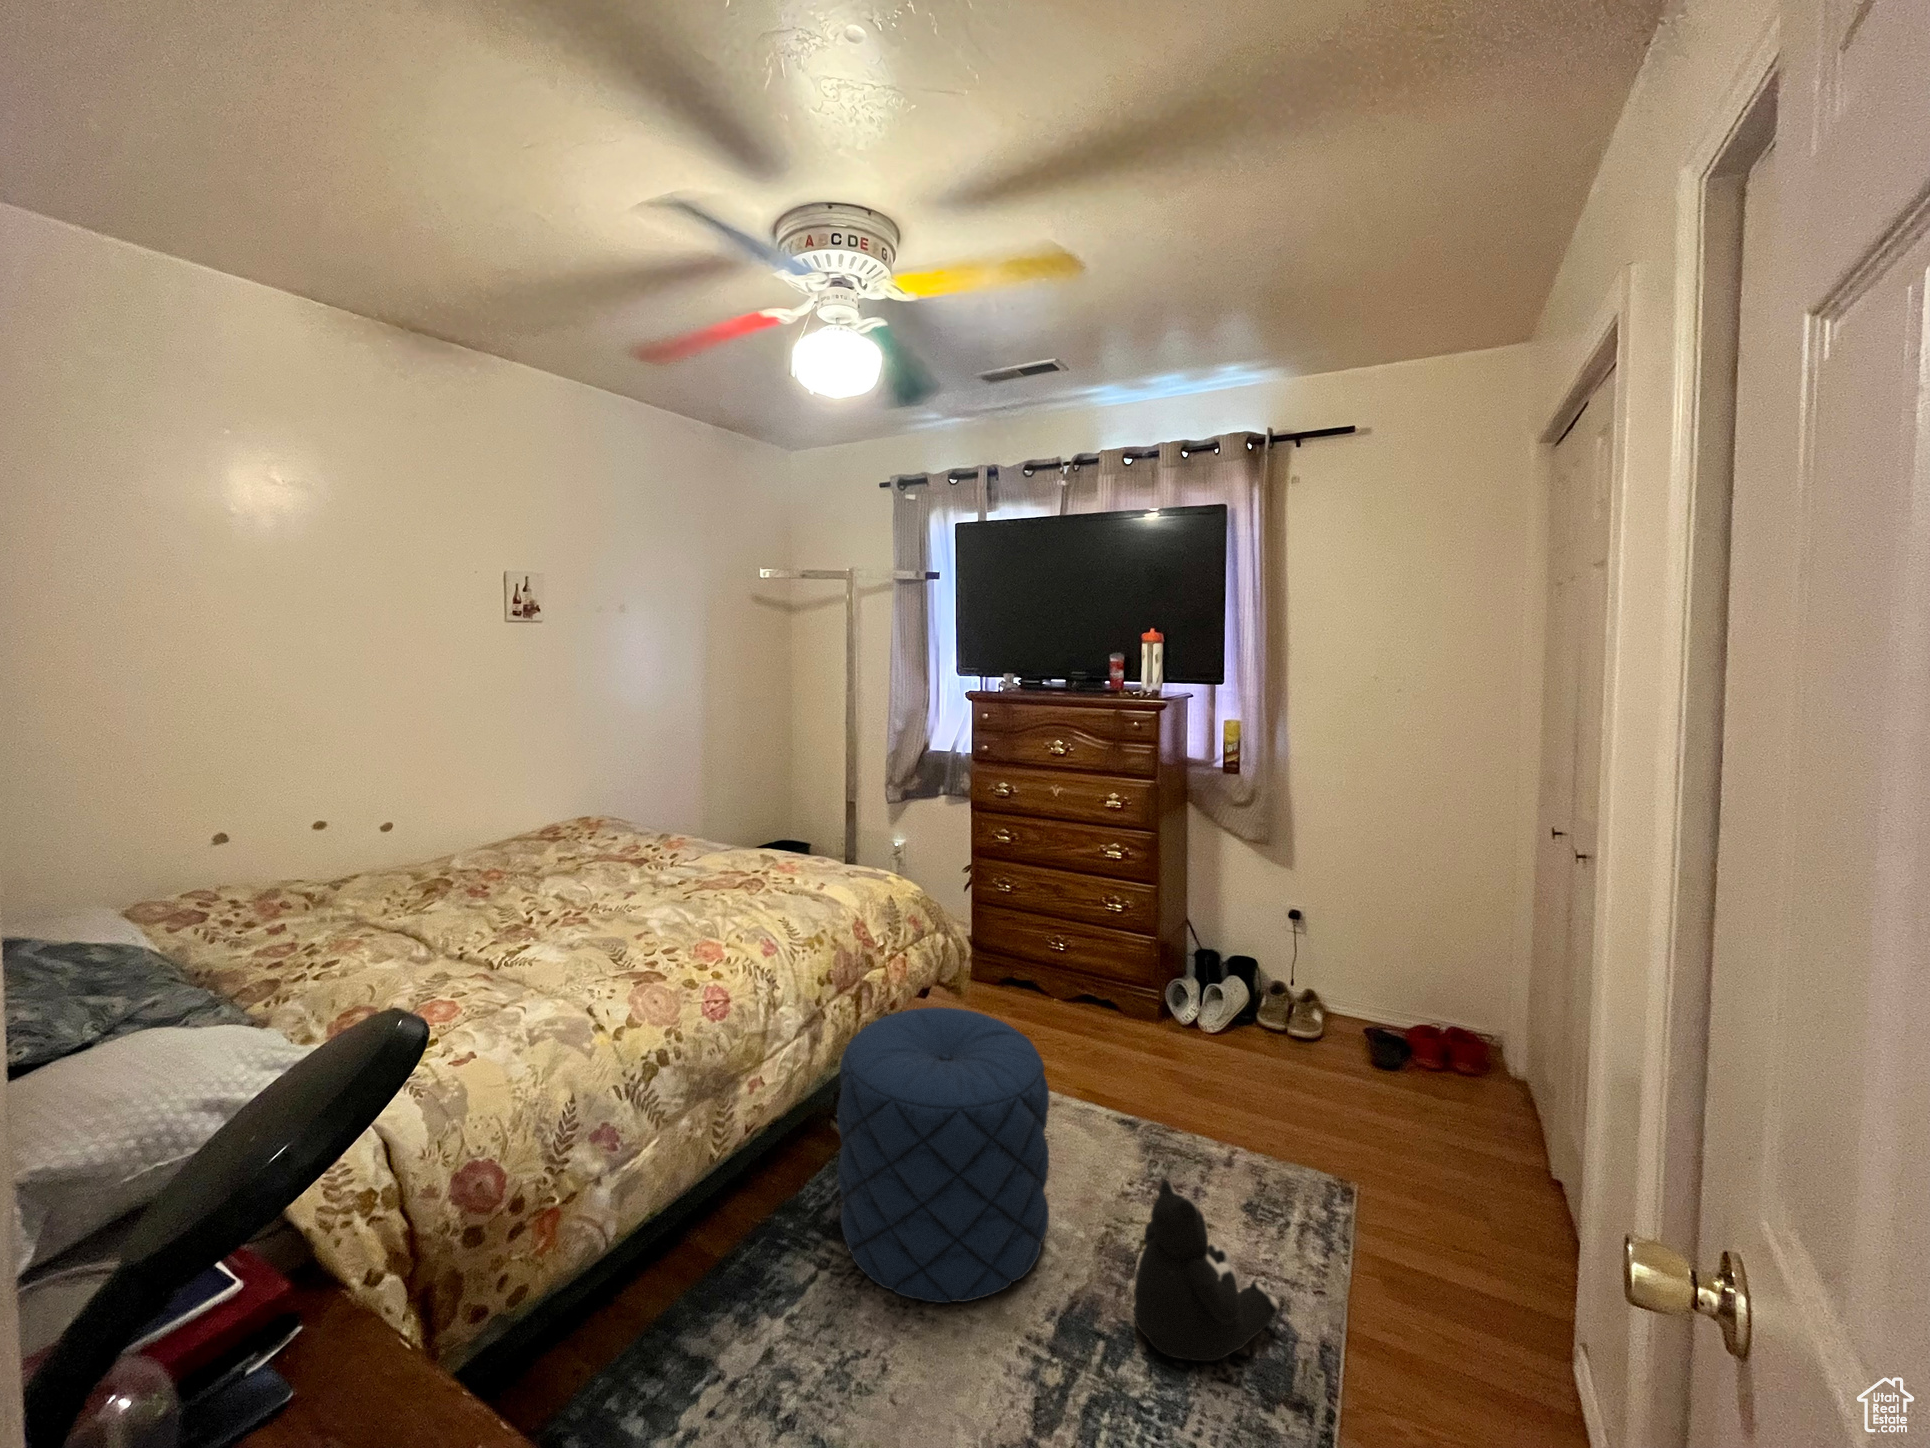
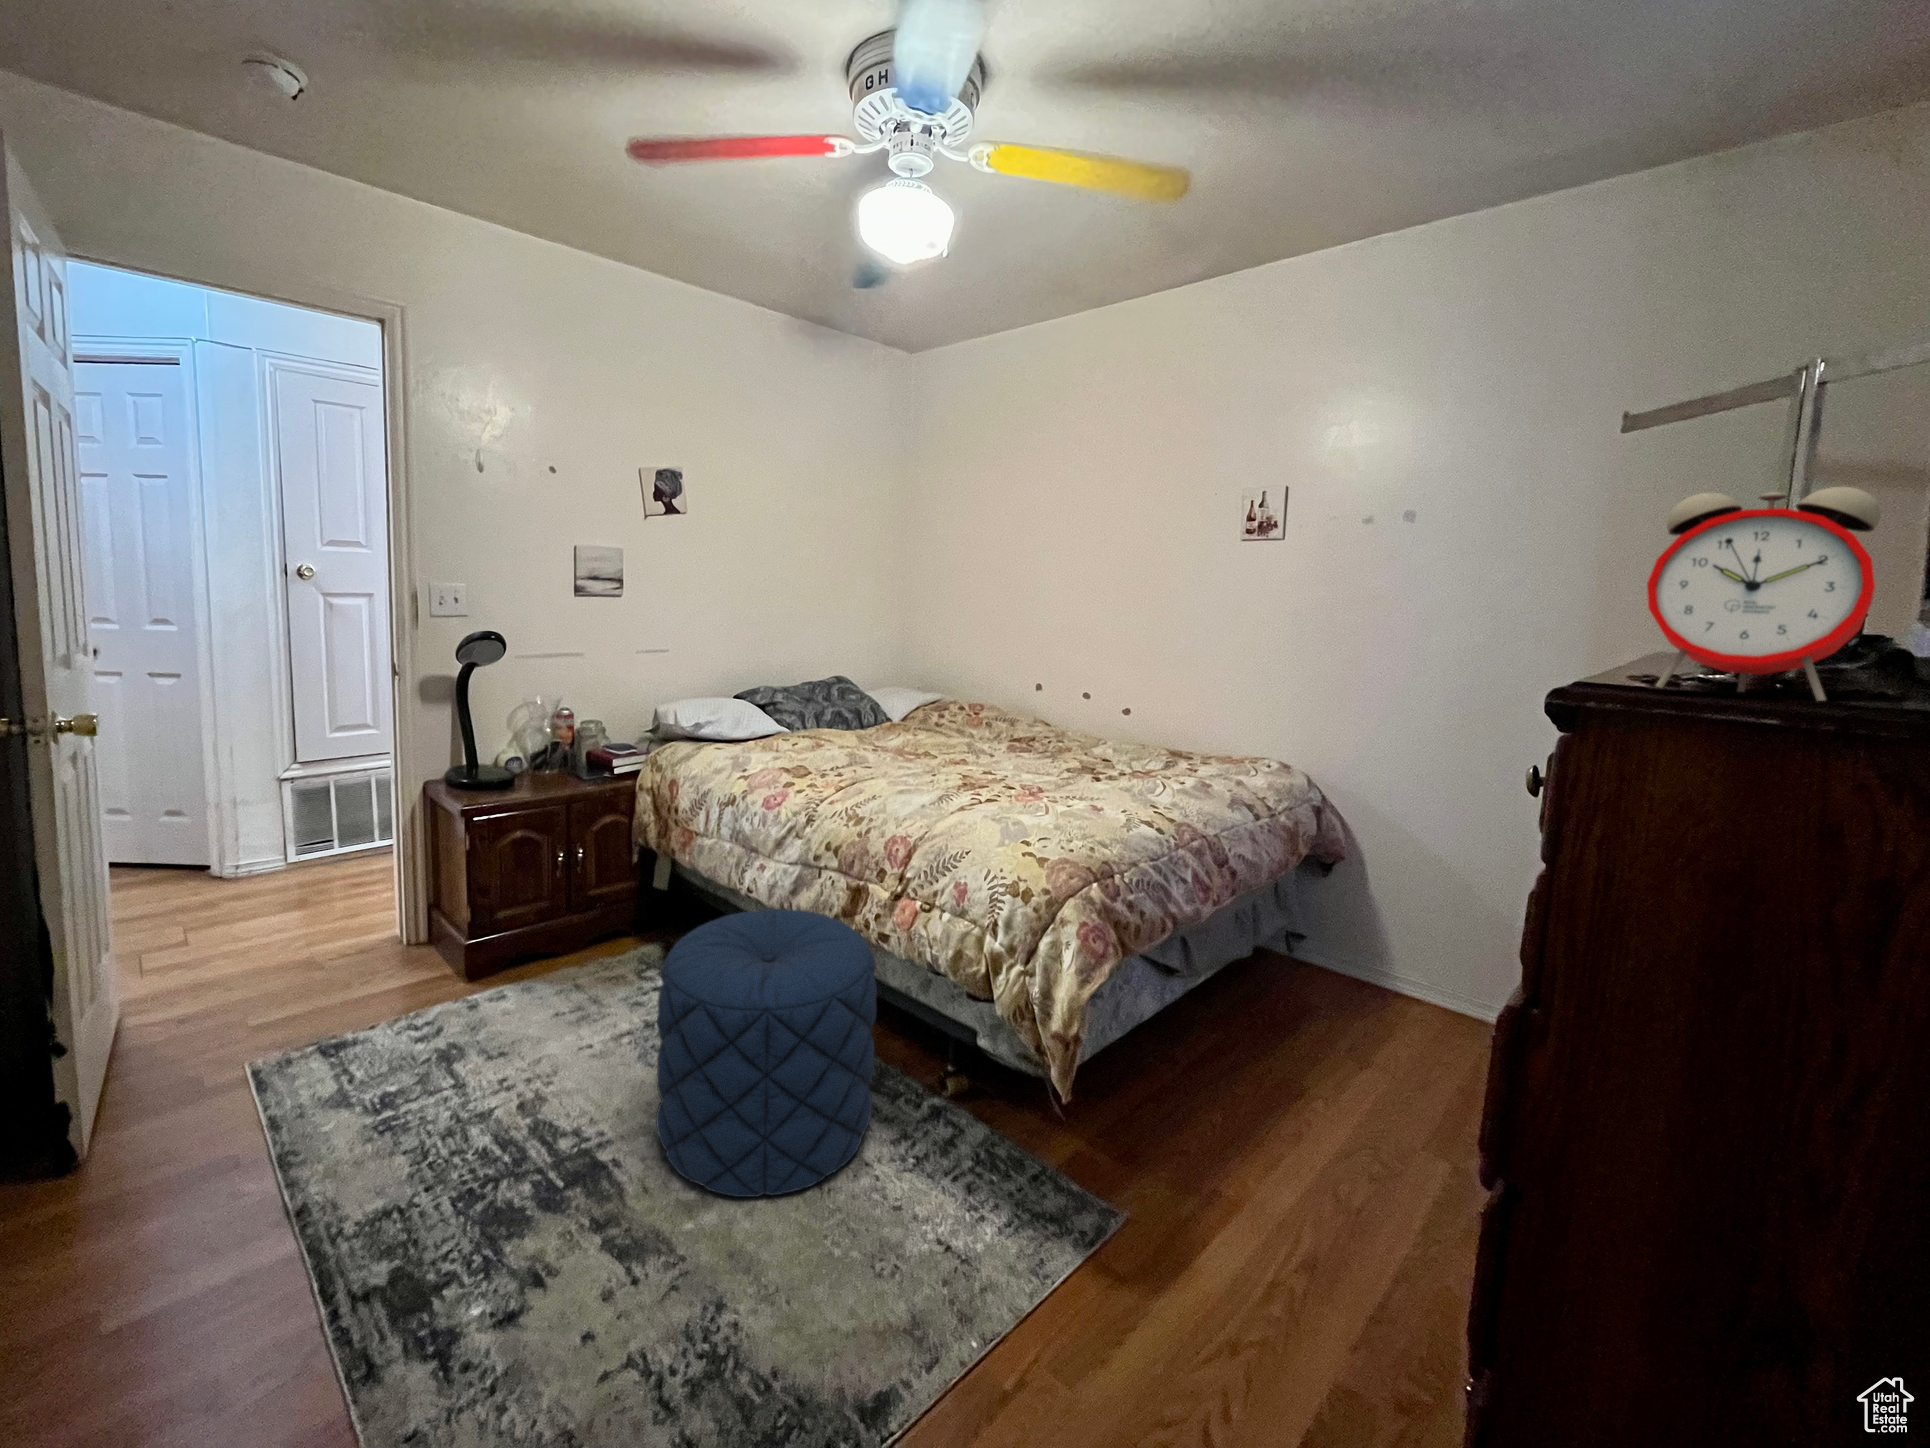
alarm clock: none [1088,641,1121,693] -> present [1647,487,1881,701]
plush toy: present [1134,1180,1279,1361] -> none [429,1099,582,1327]

